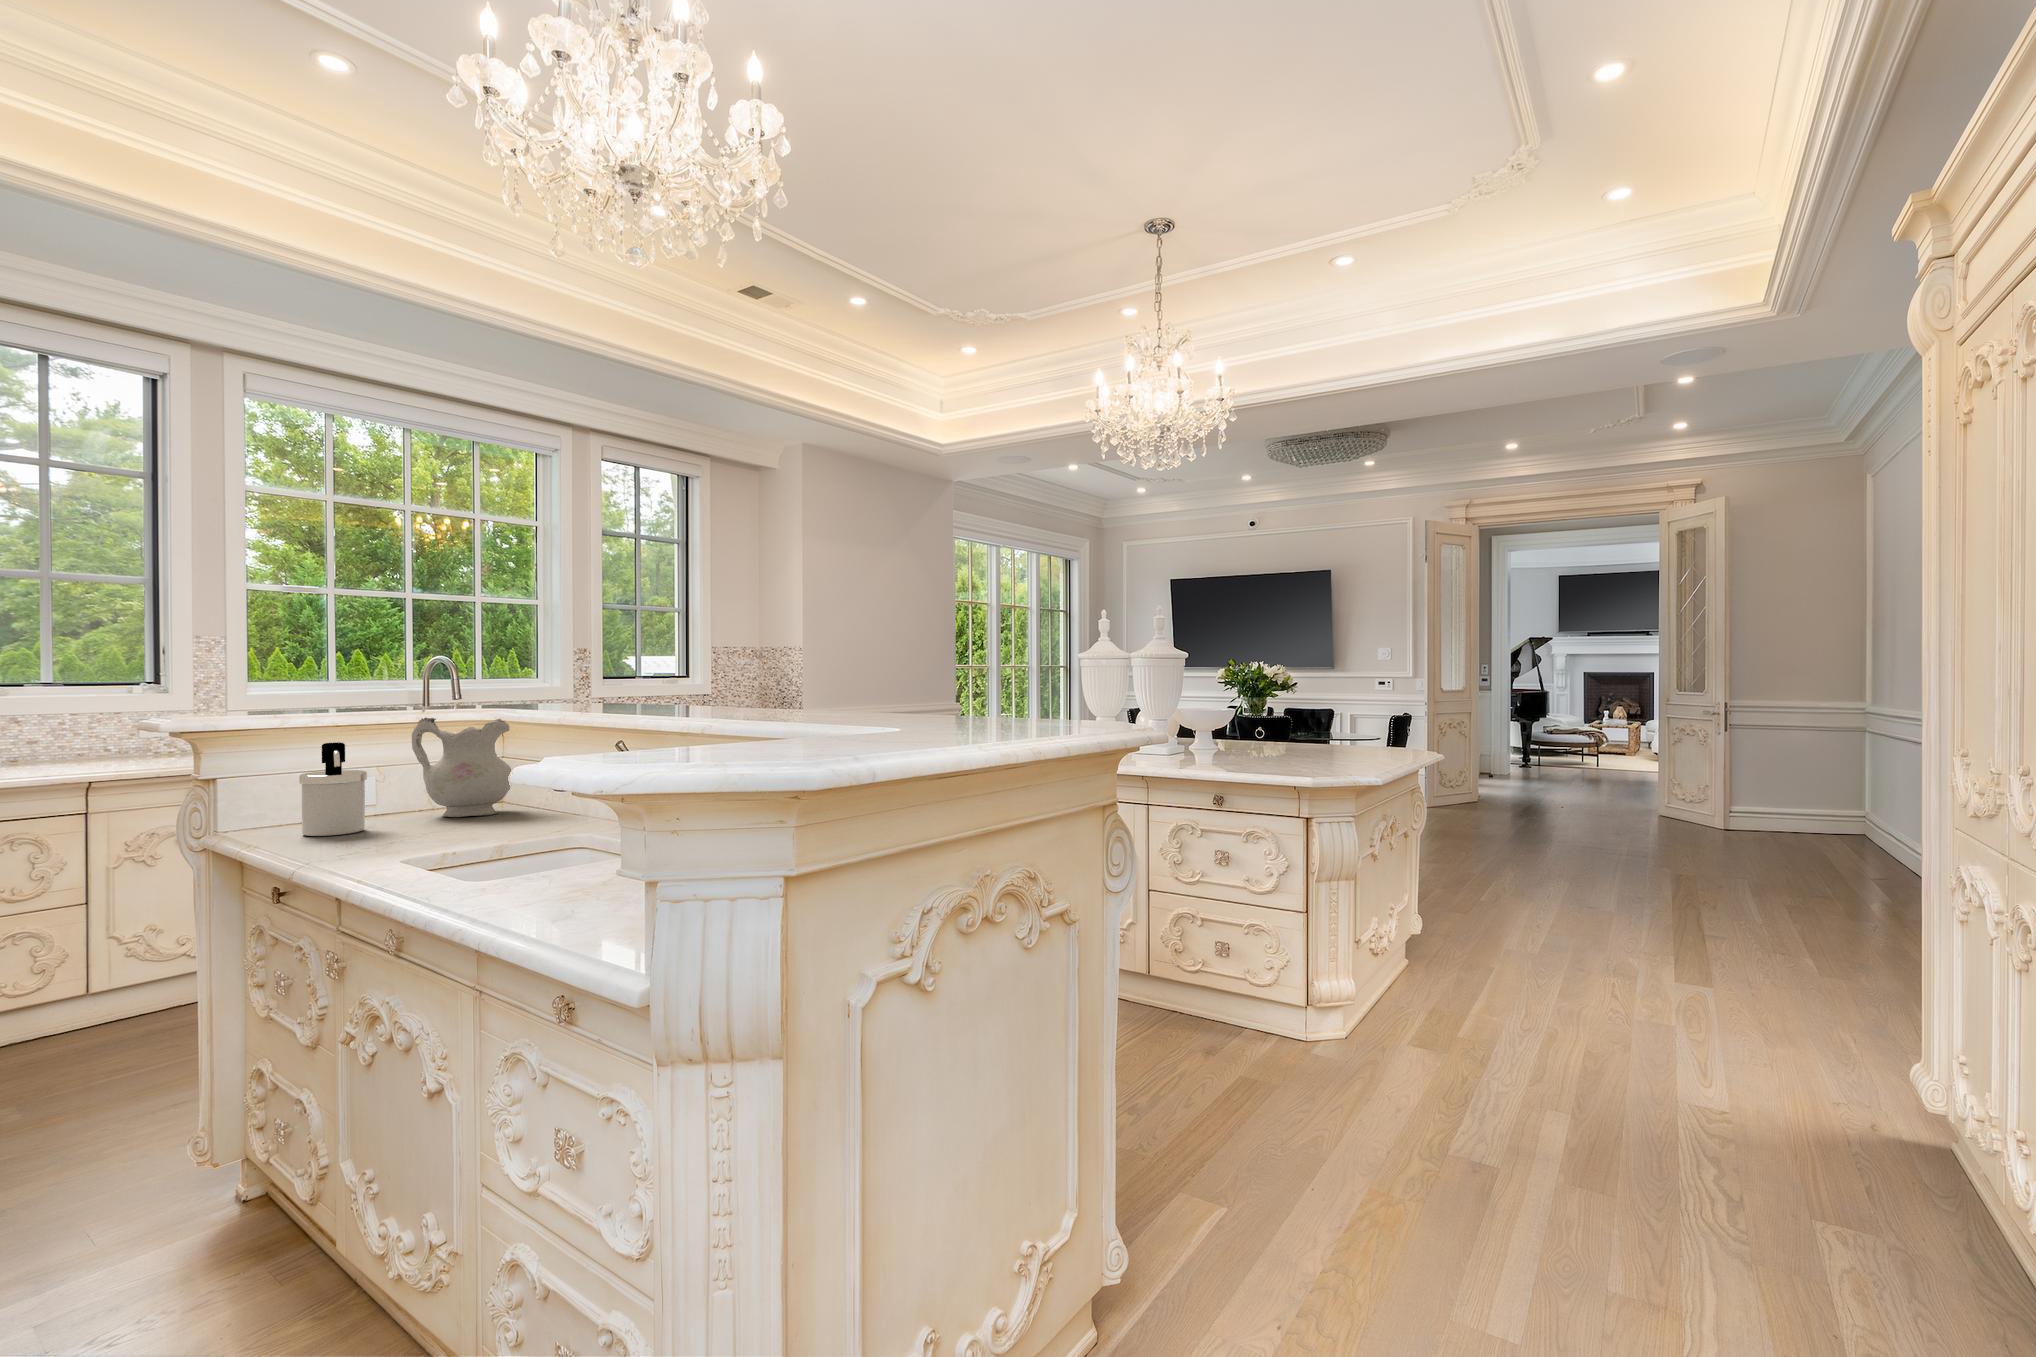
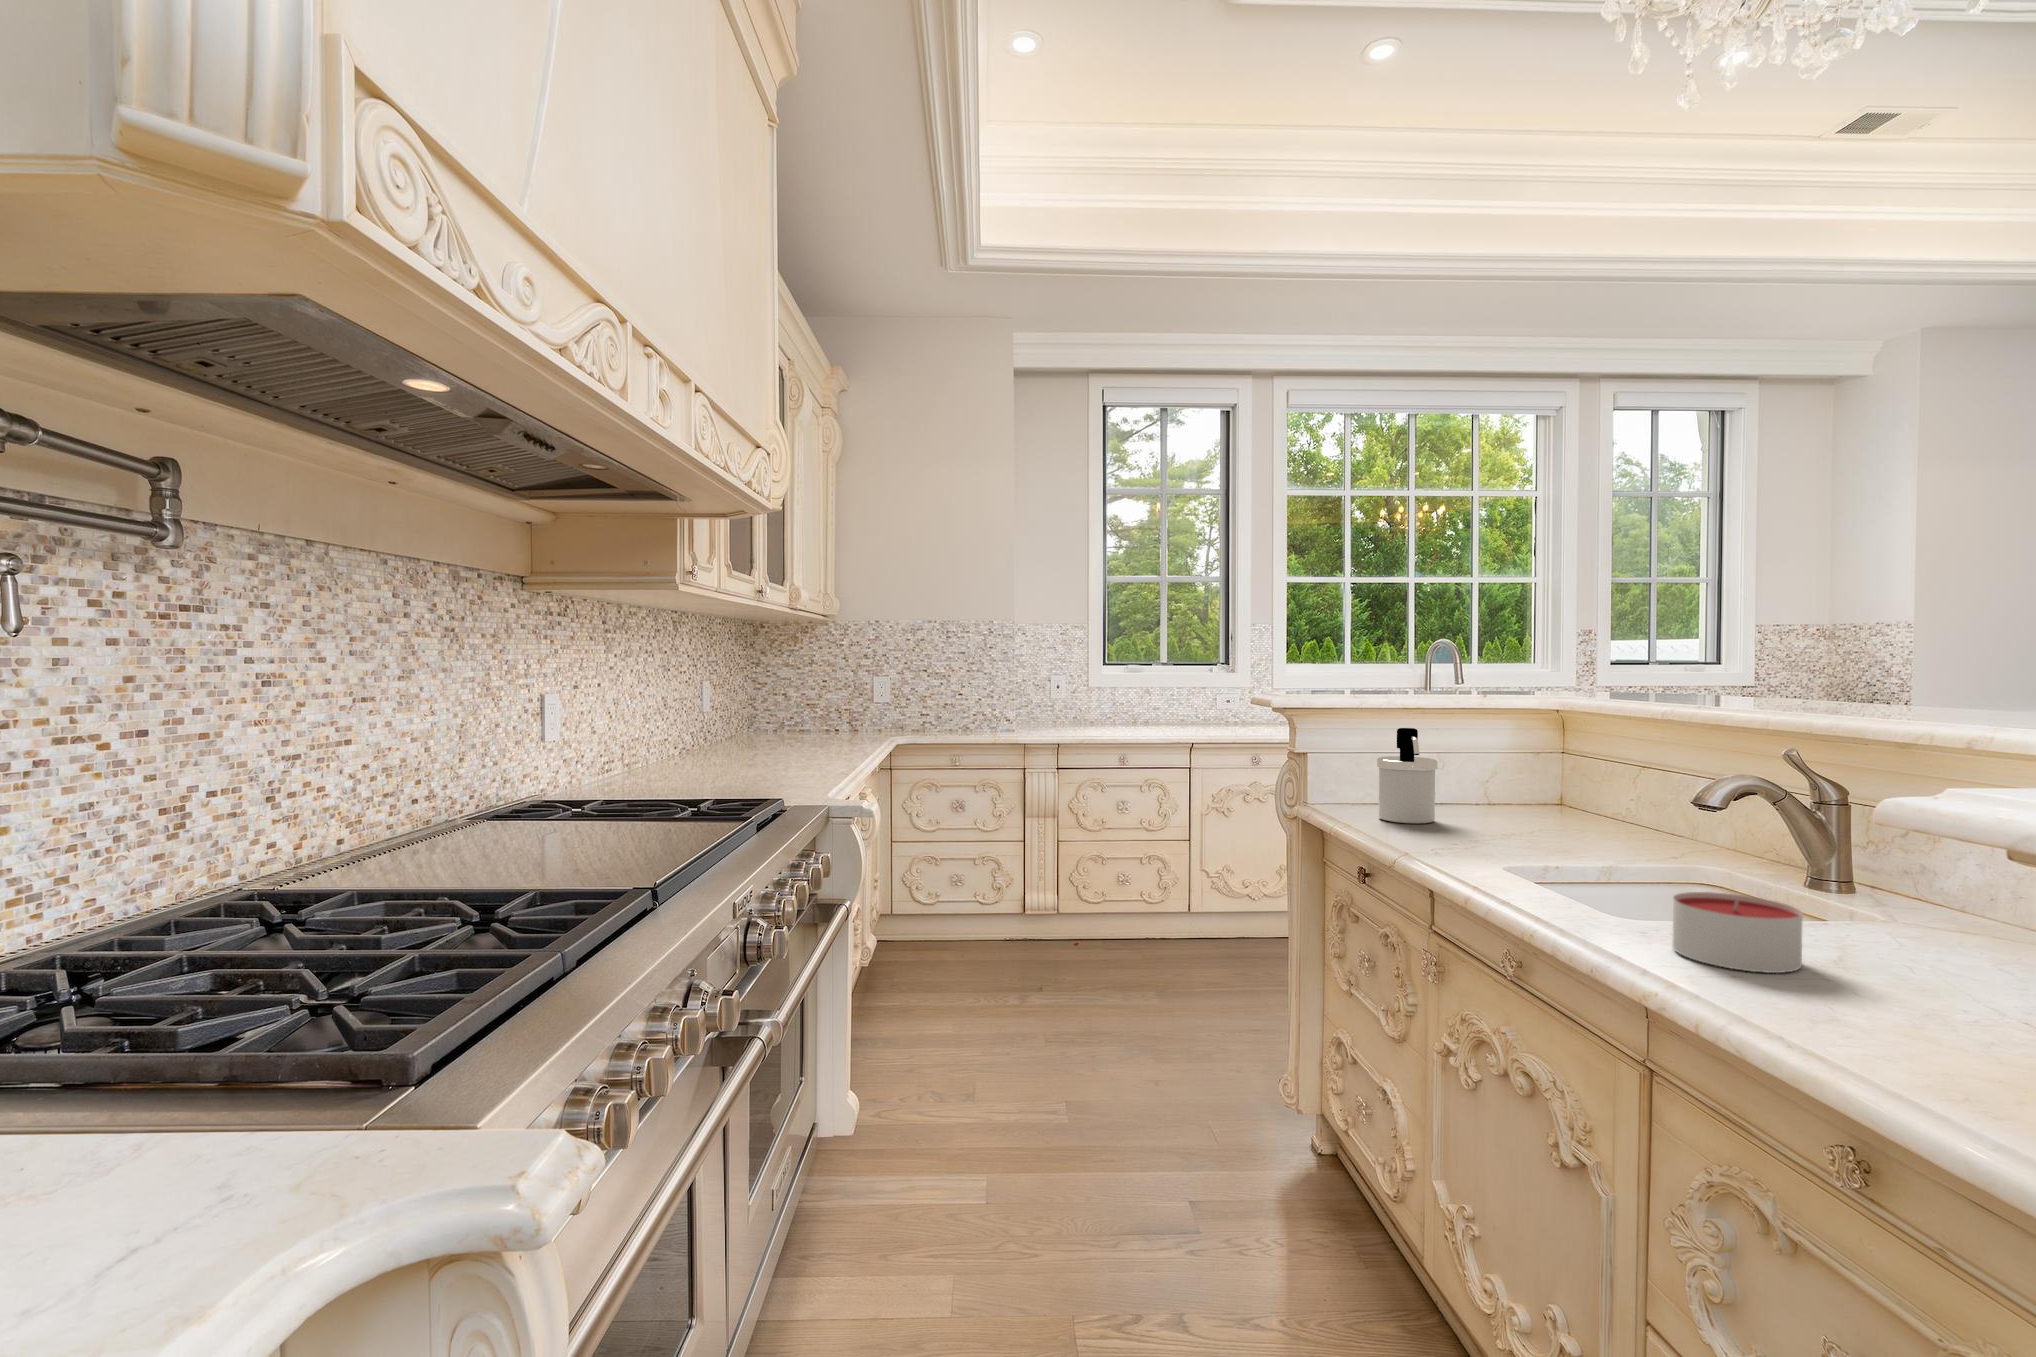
ceramic pitcher: present [412,717,511,817] -> none [1473,705,1584,821]
candle: none [495,846,581,900] -> present [1673,892,1803,973]

